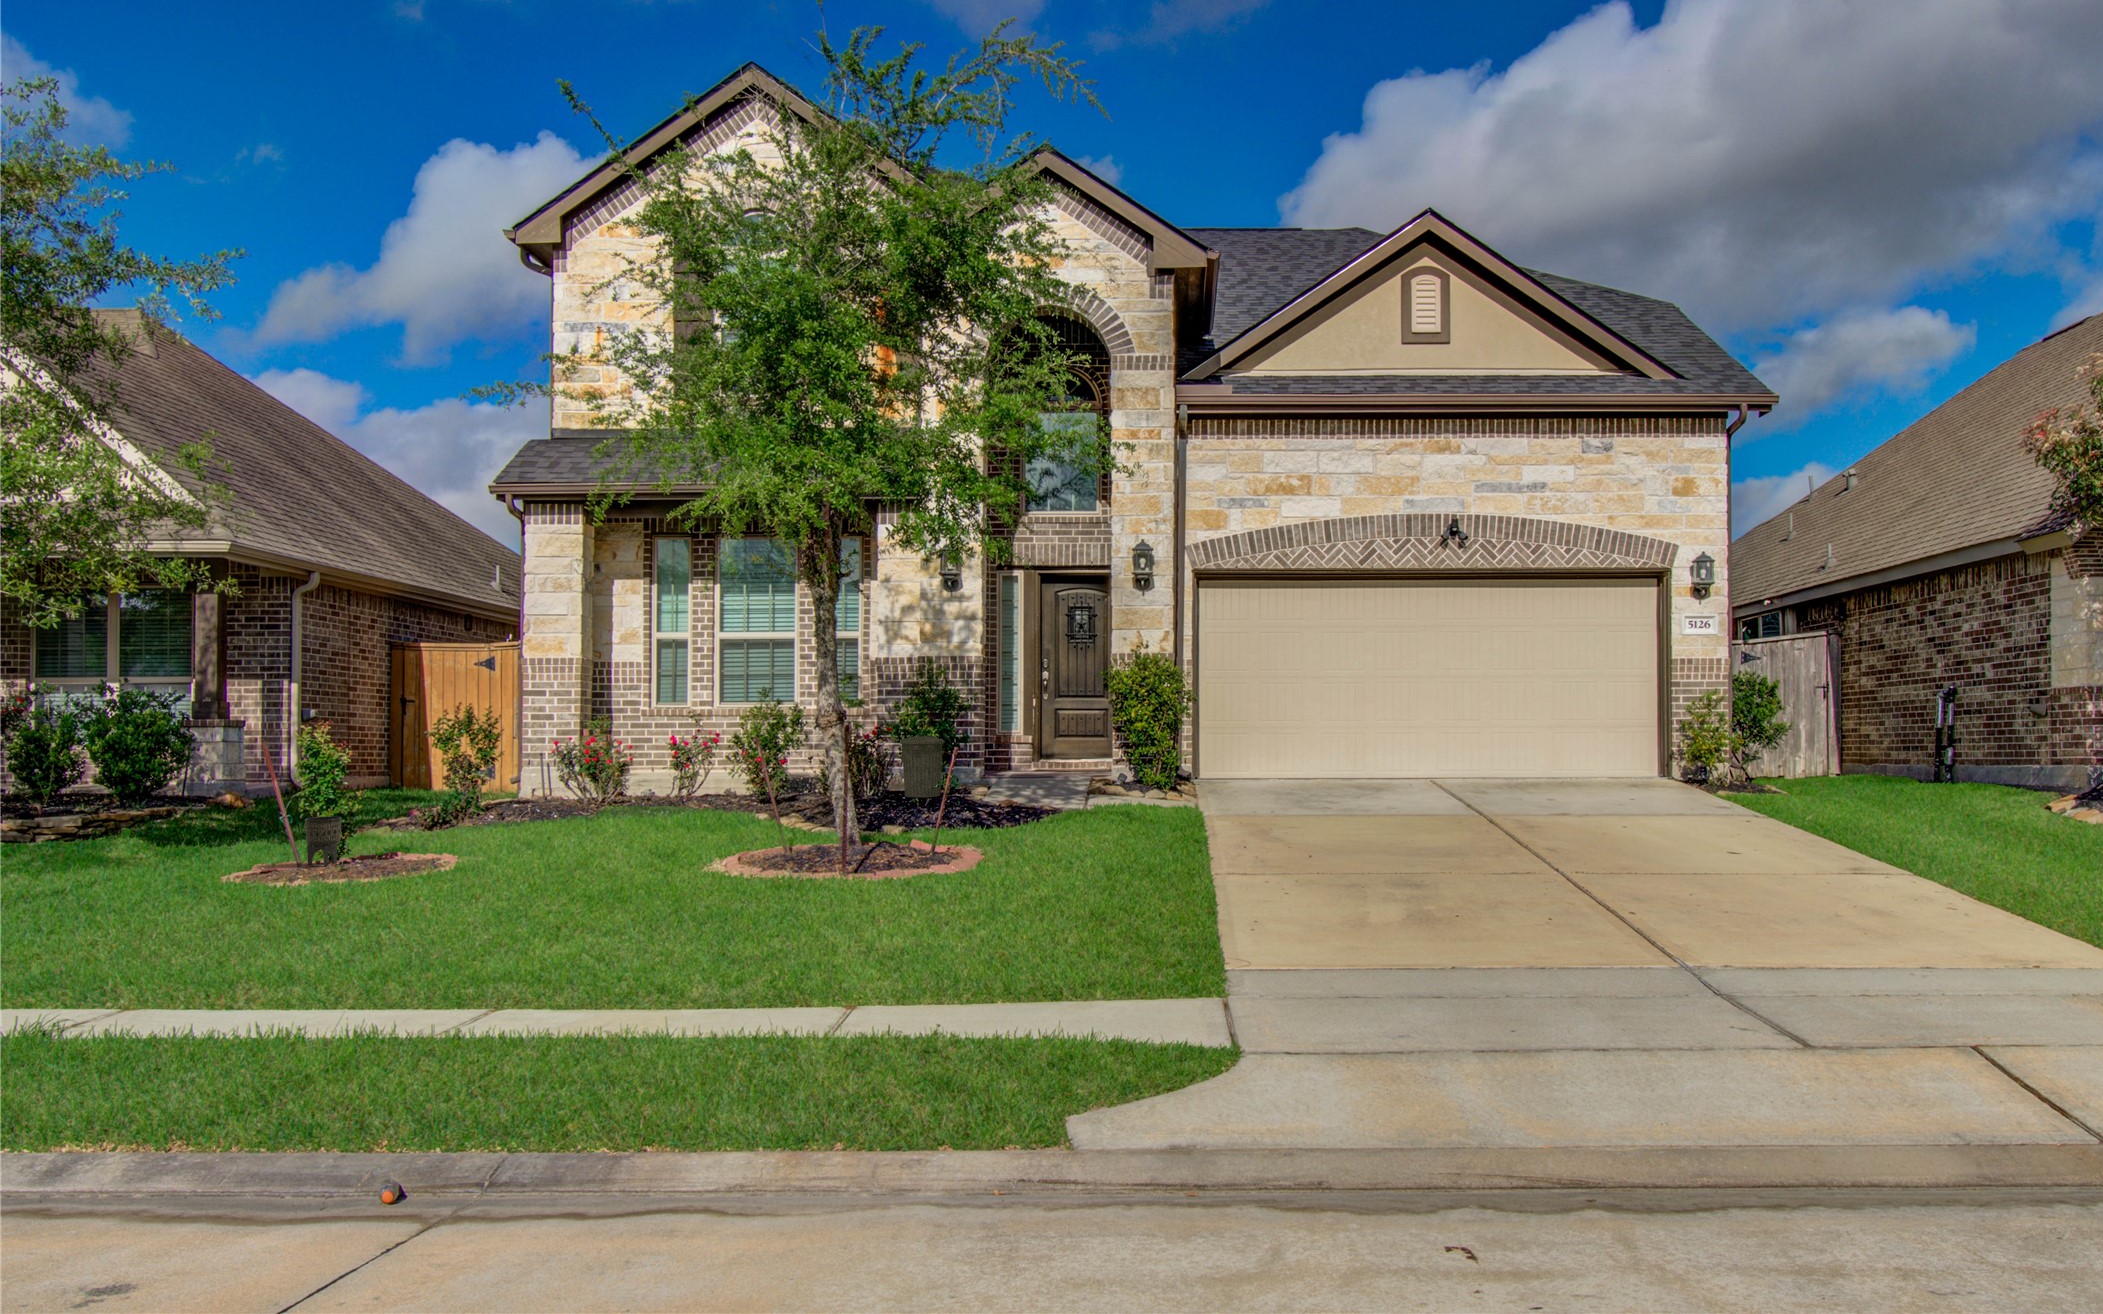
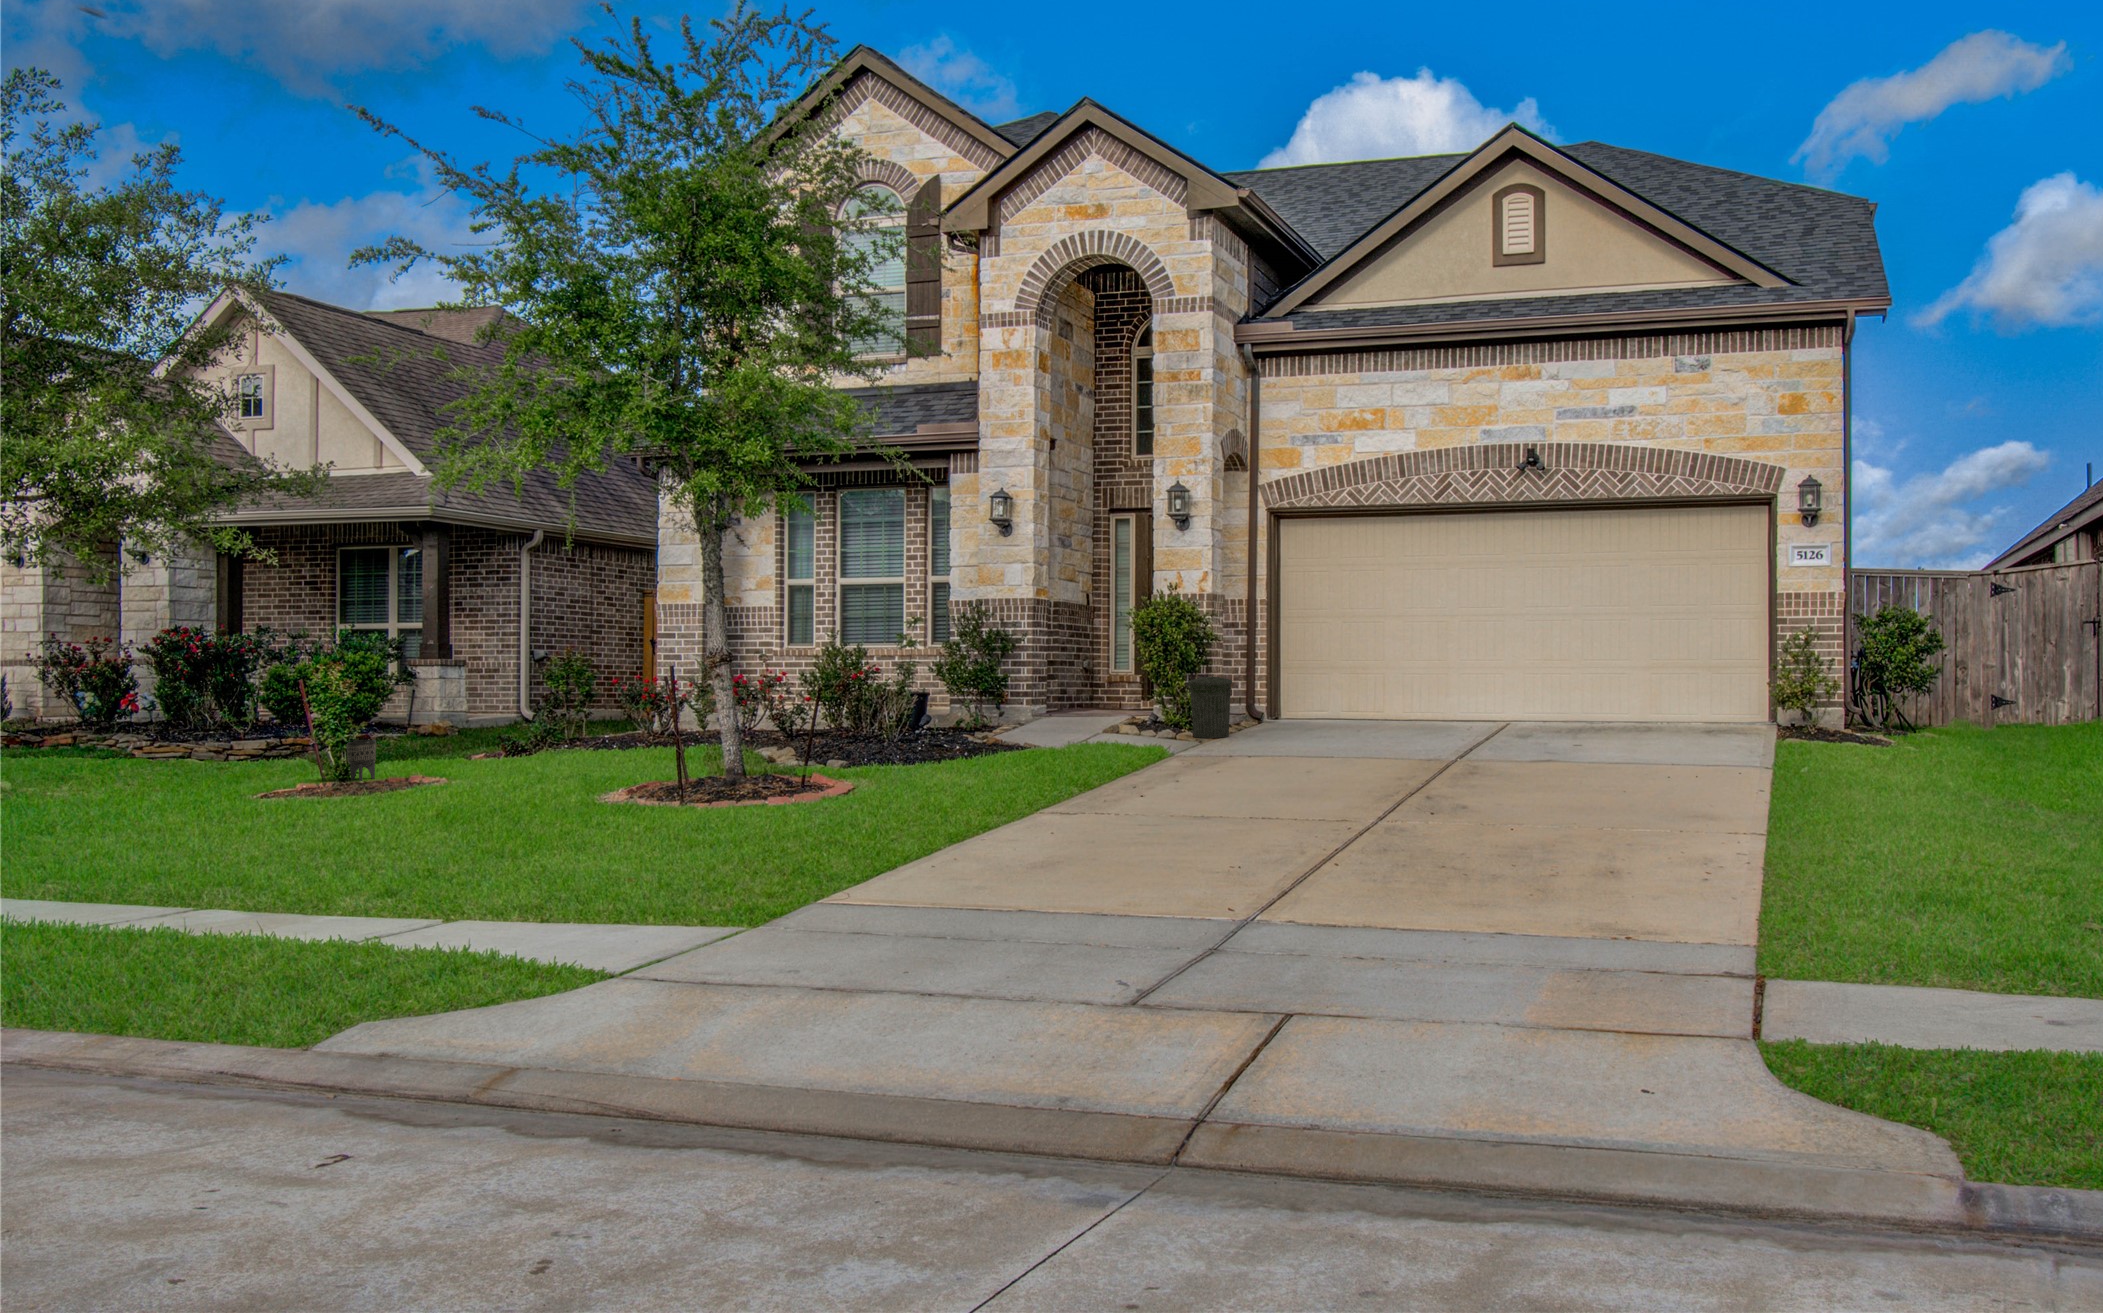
trash can: present [900,733,944,797] -> present [1188,674,1232,738]

